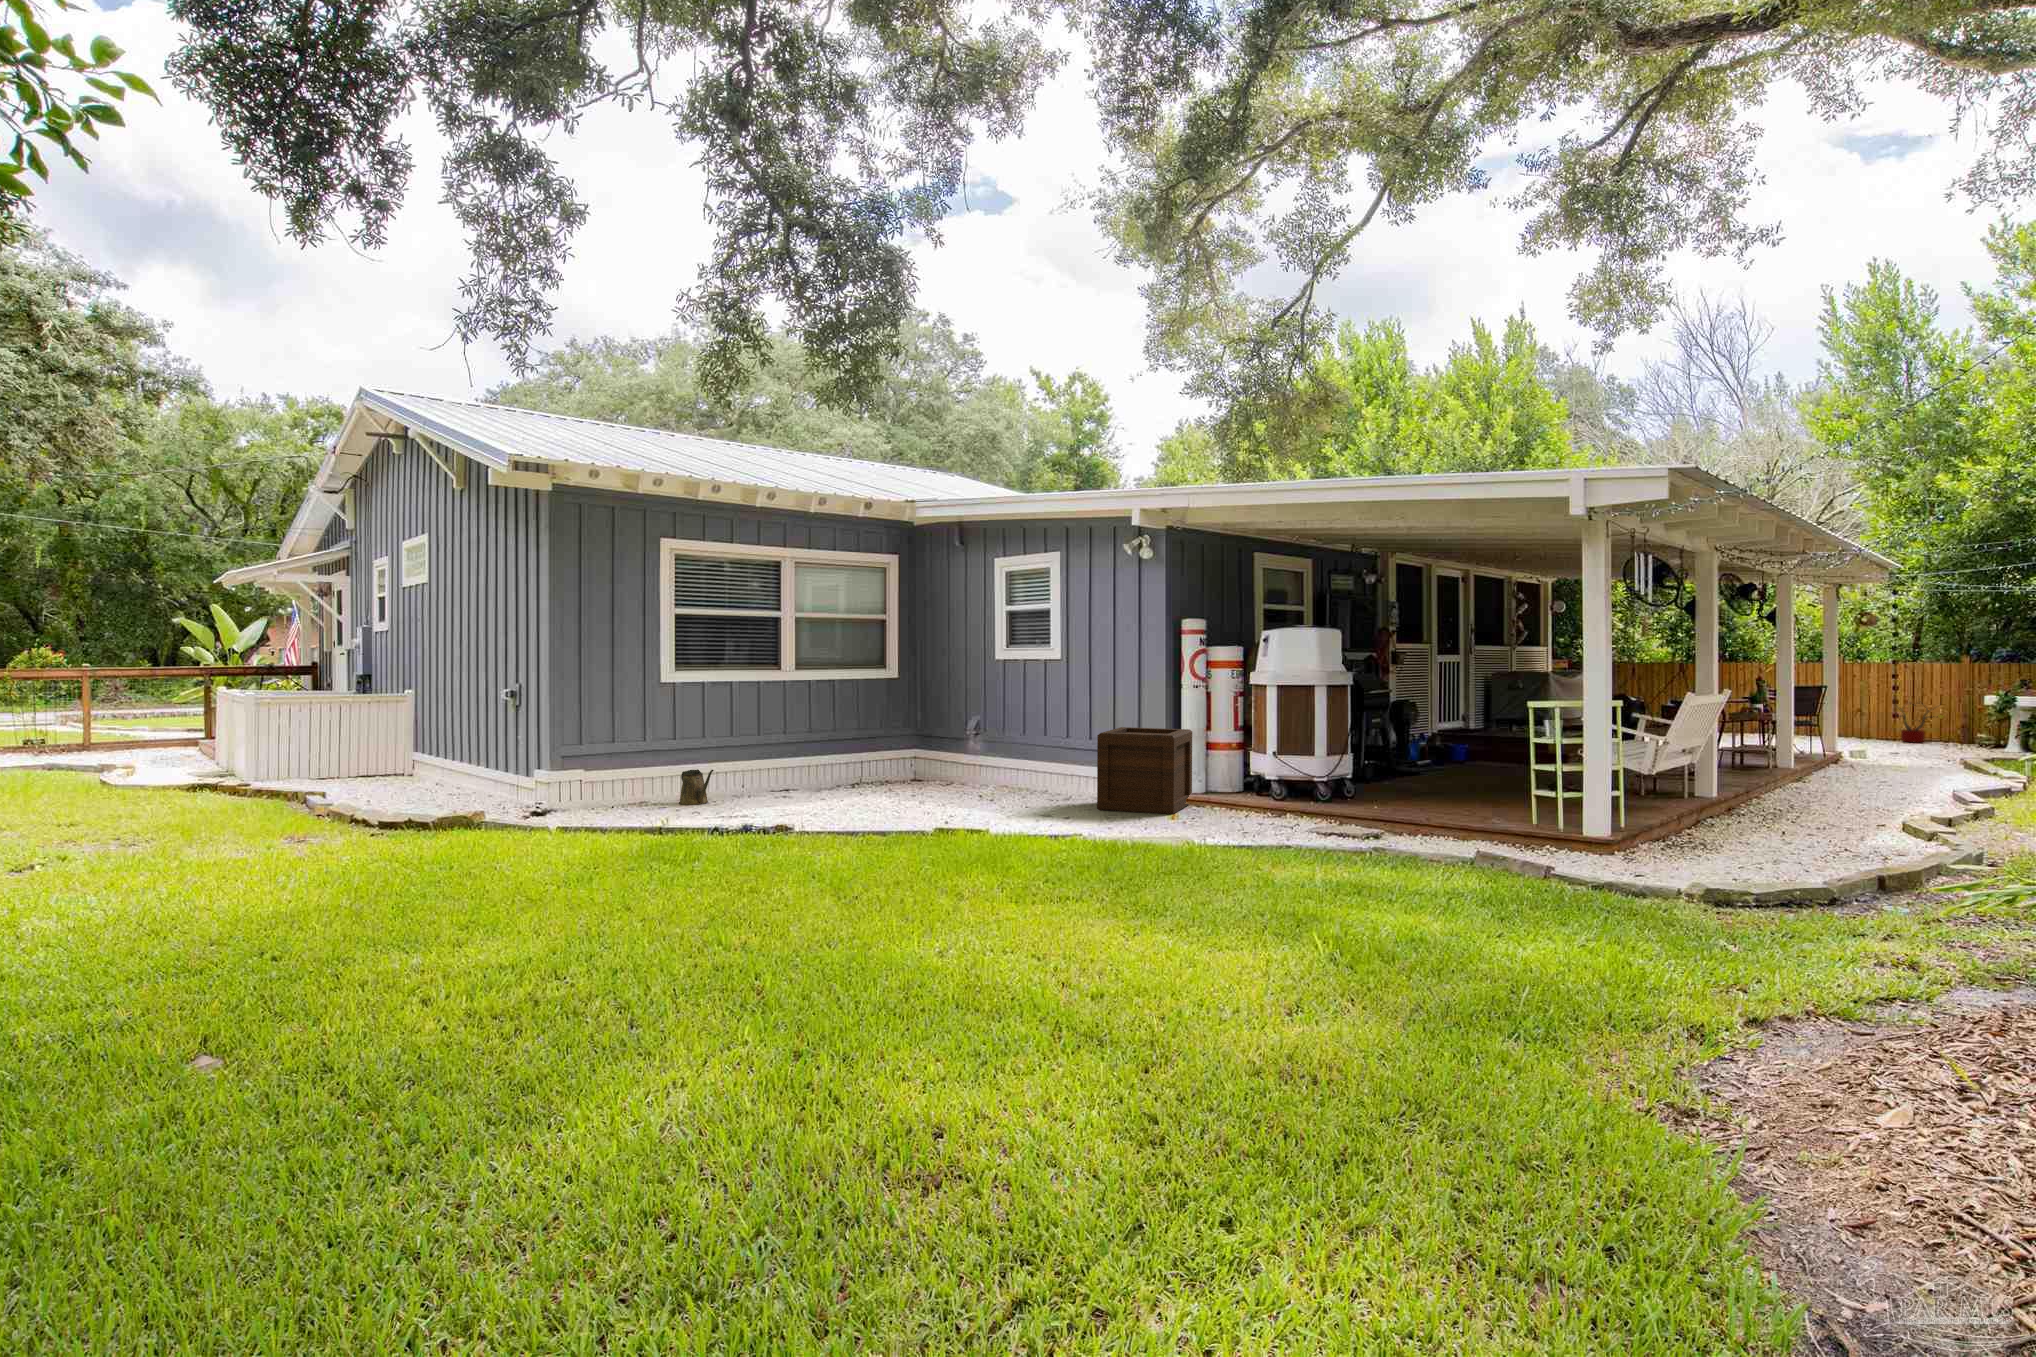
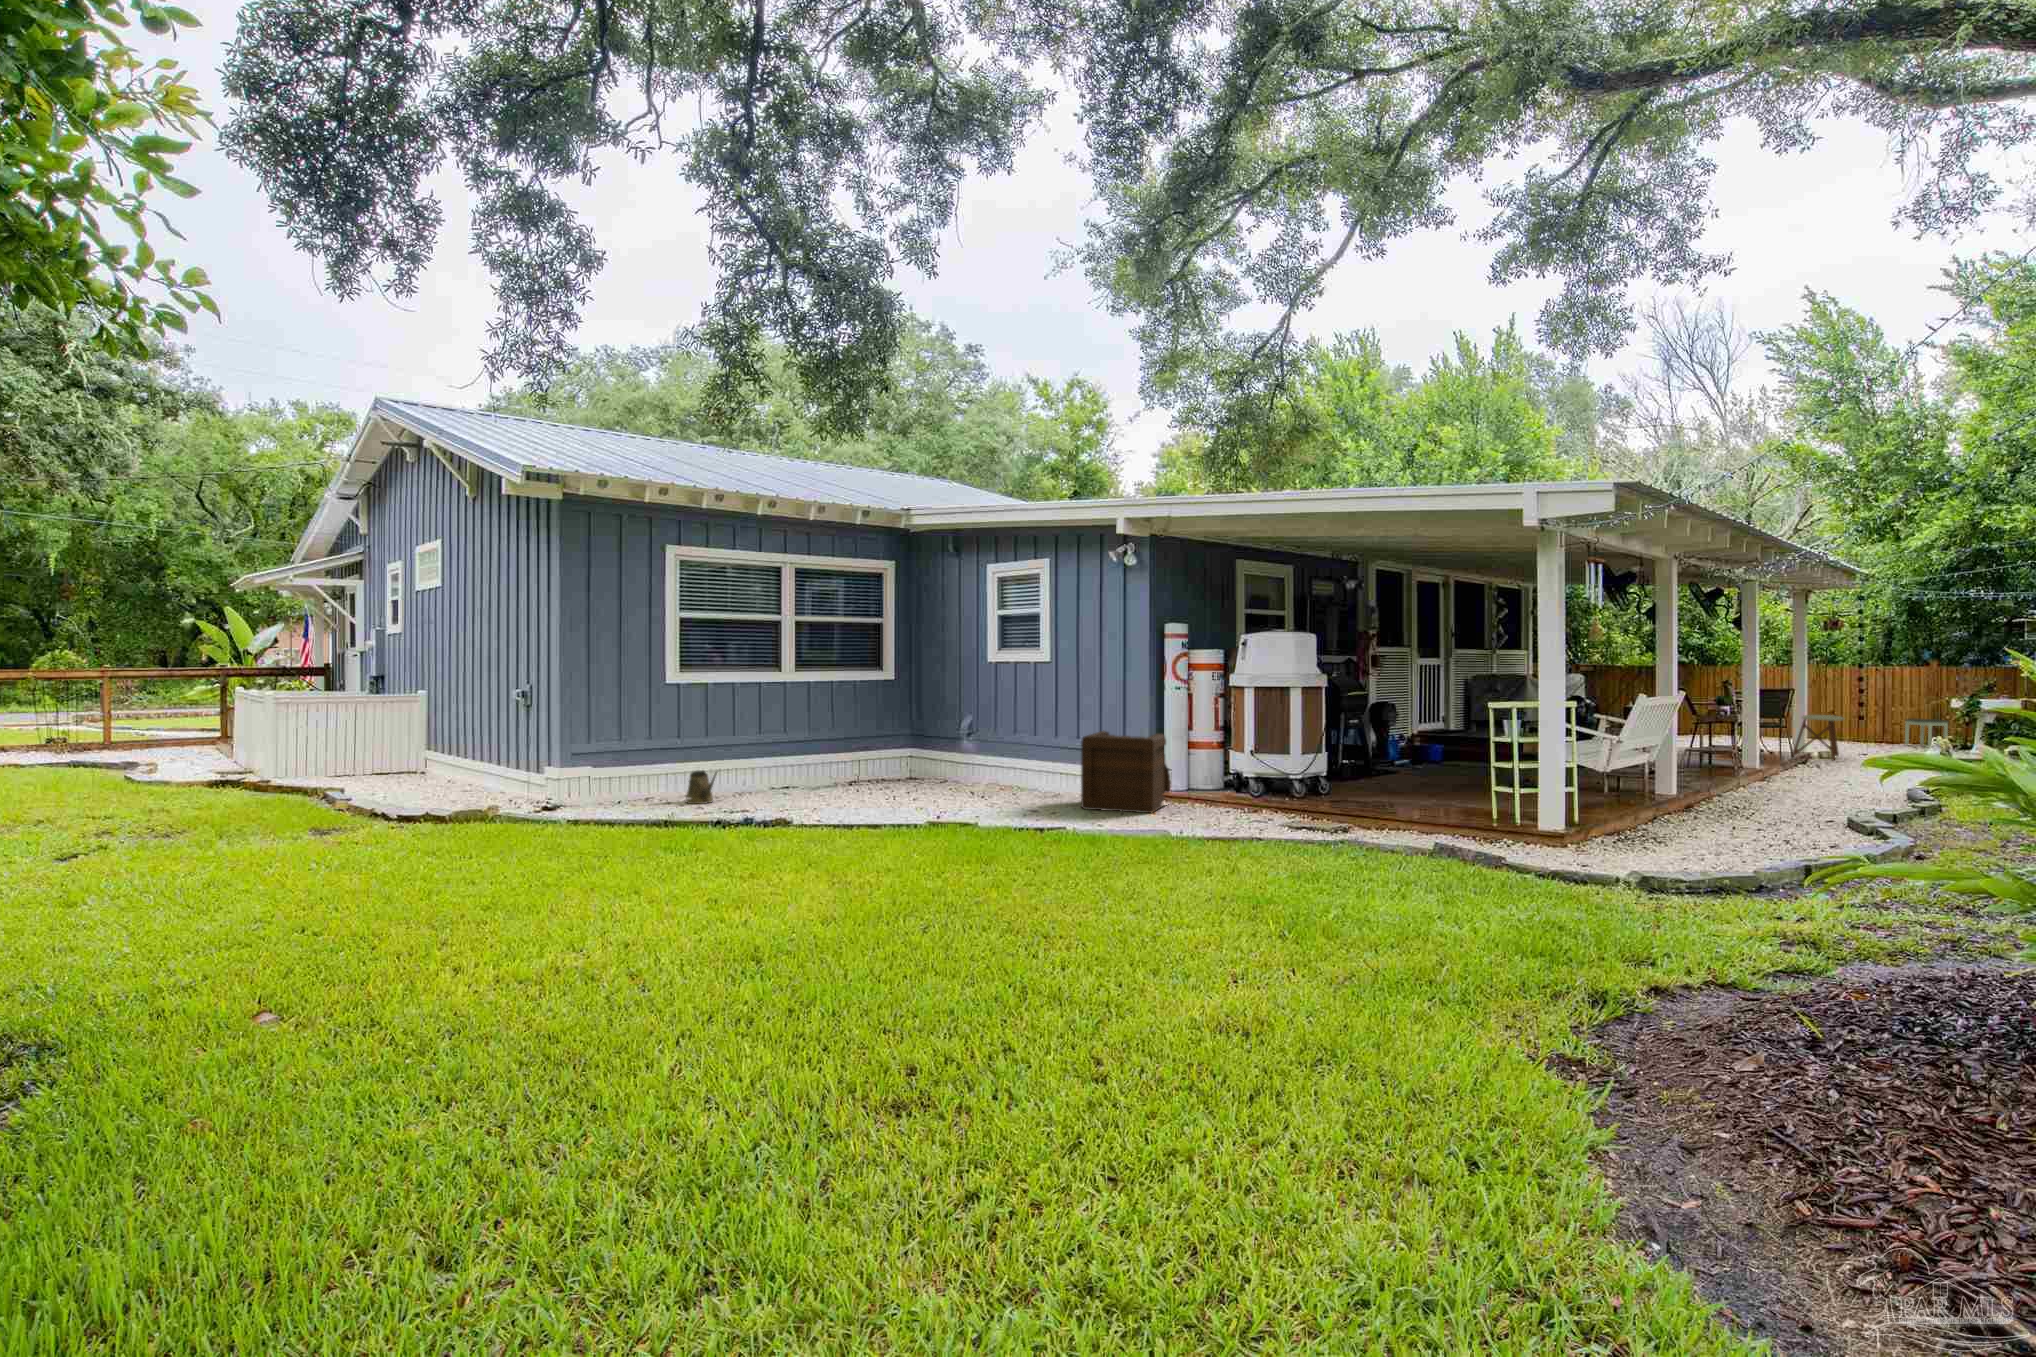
decorative plant: present [1901,704,1944,743] -> none [1850,697,1900,741]
stool: none [1836,714,1892,762] -> present [1792,715,1844,760]
round table: none [1950,719,1997,749] -> present [1905,719,1948,747]

